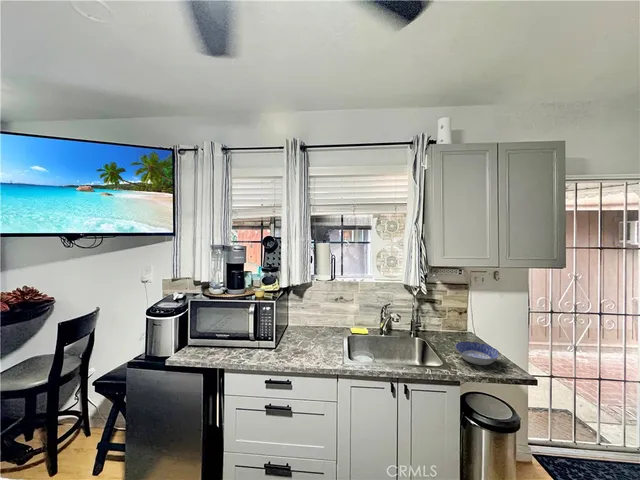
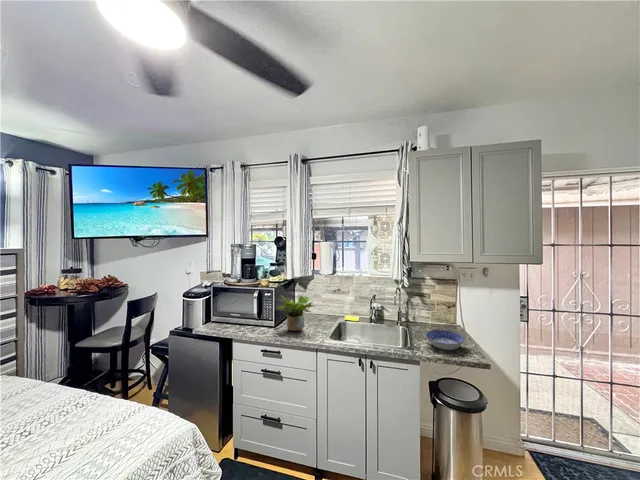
potted plant: none [279,308,326,352] -> present [277,296,313,331]

